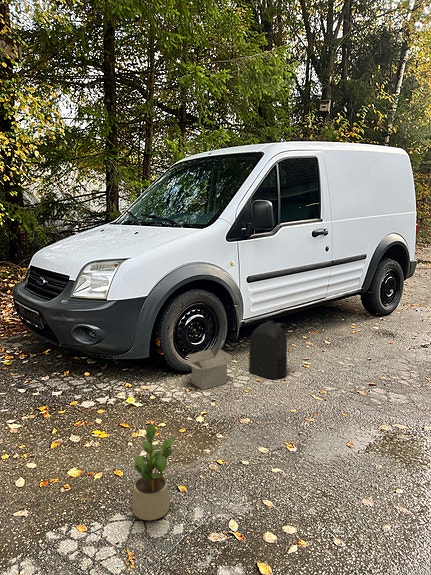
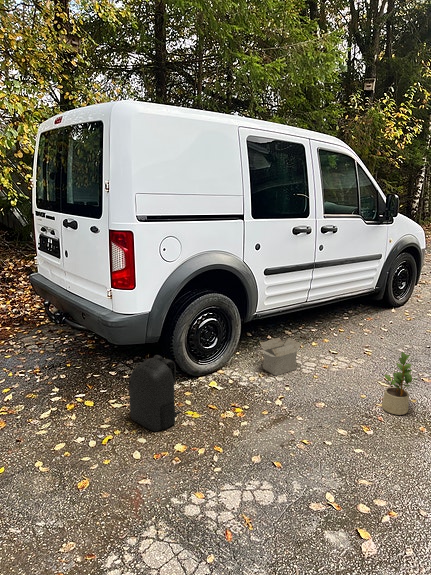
backpack: present [249,321,287,379] -> present [129,355,180,431]
potted plant: present [132,424,175,520] -> present [382,352,417,415]

